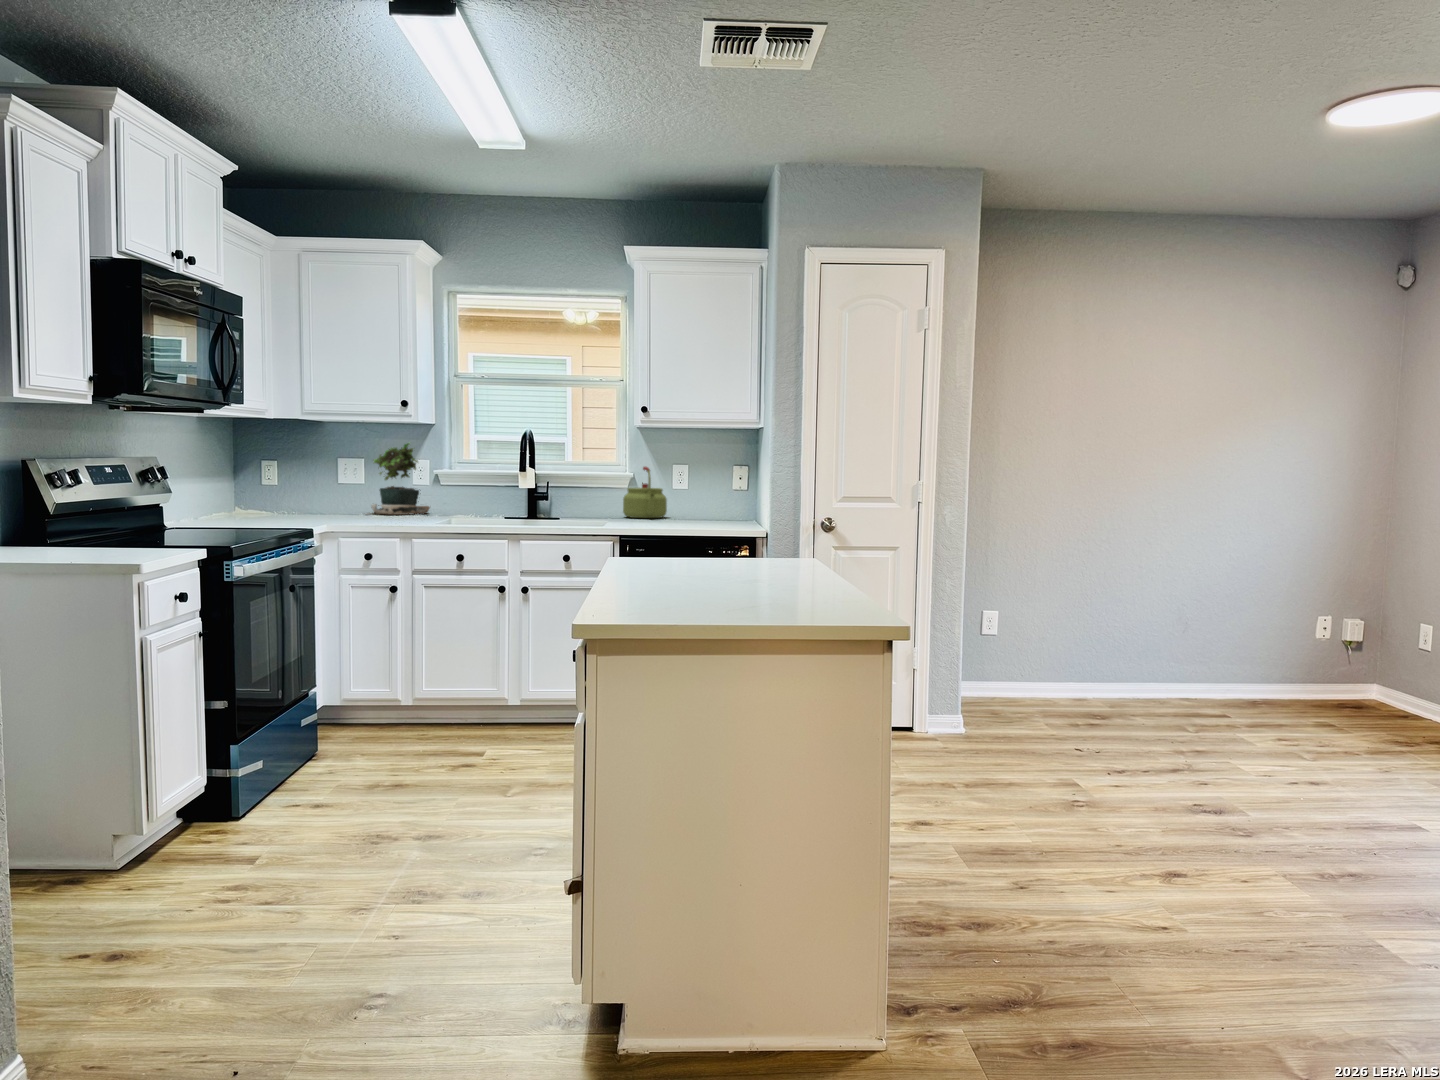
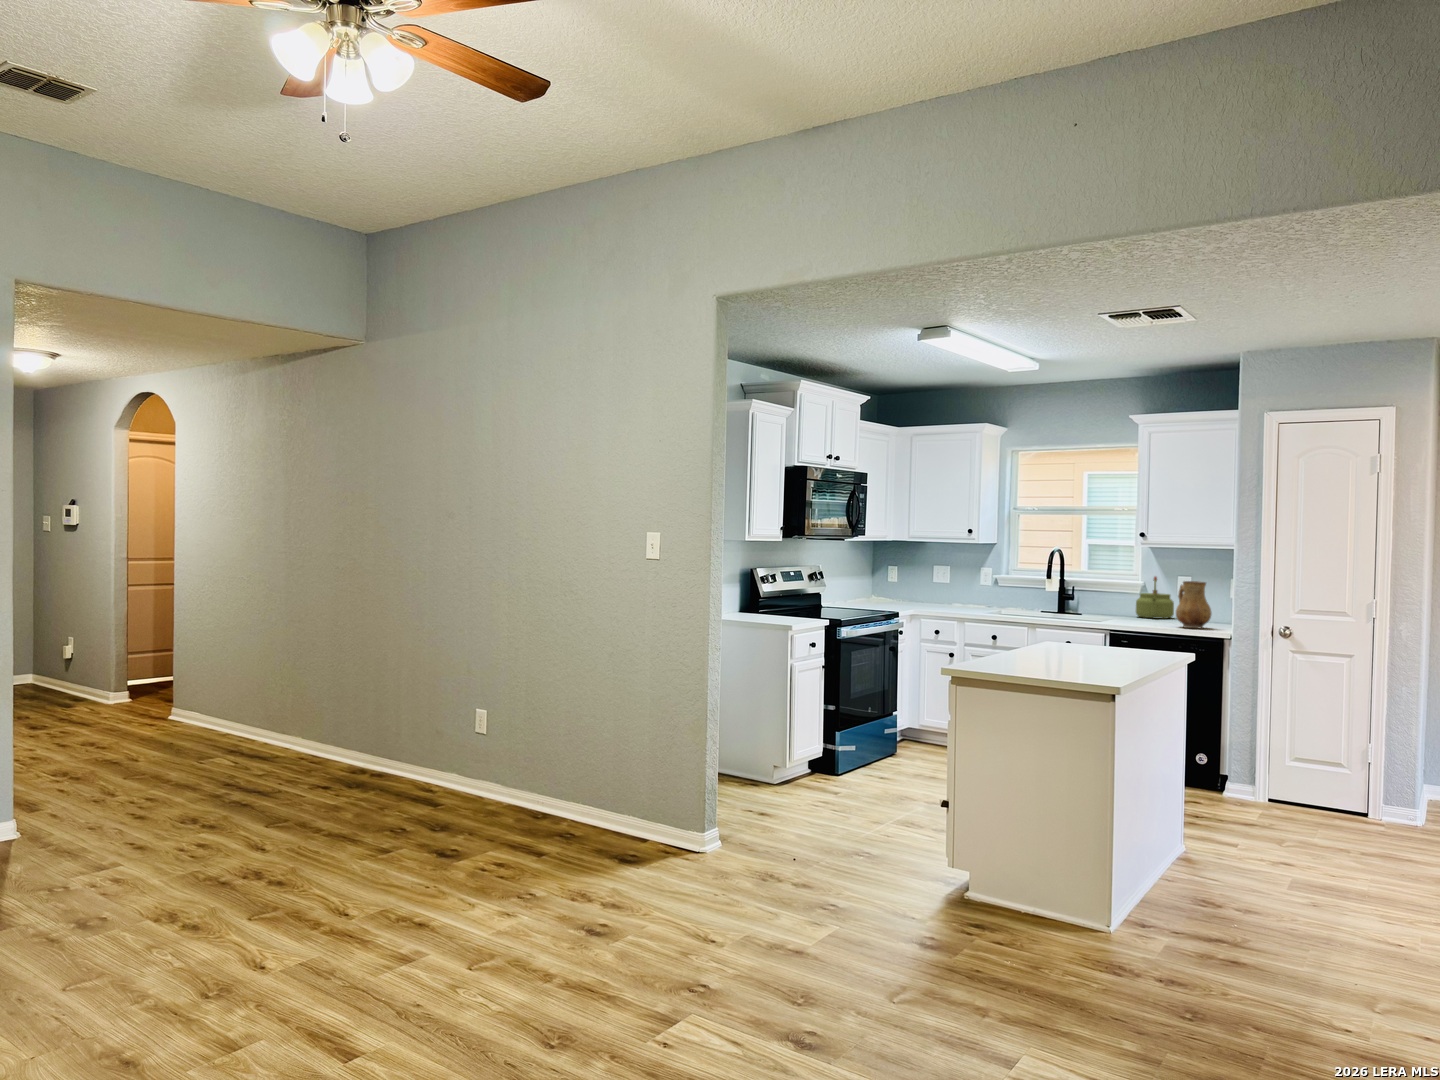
potted plant: present [371,443,430,515] -> none [941,555,994,607]
ceramic pitcher: none [702,470,745,529] -> present [1176,581,1211,628]

